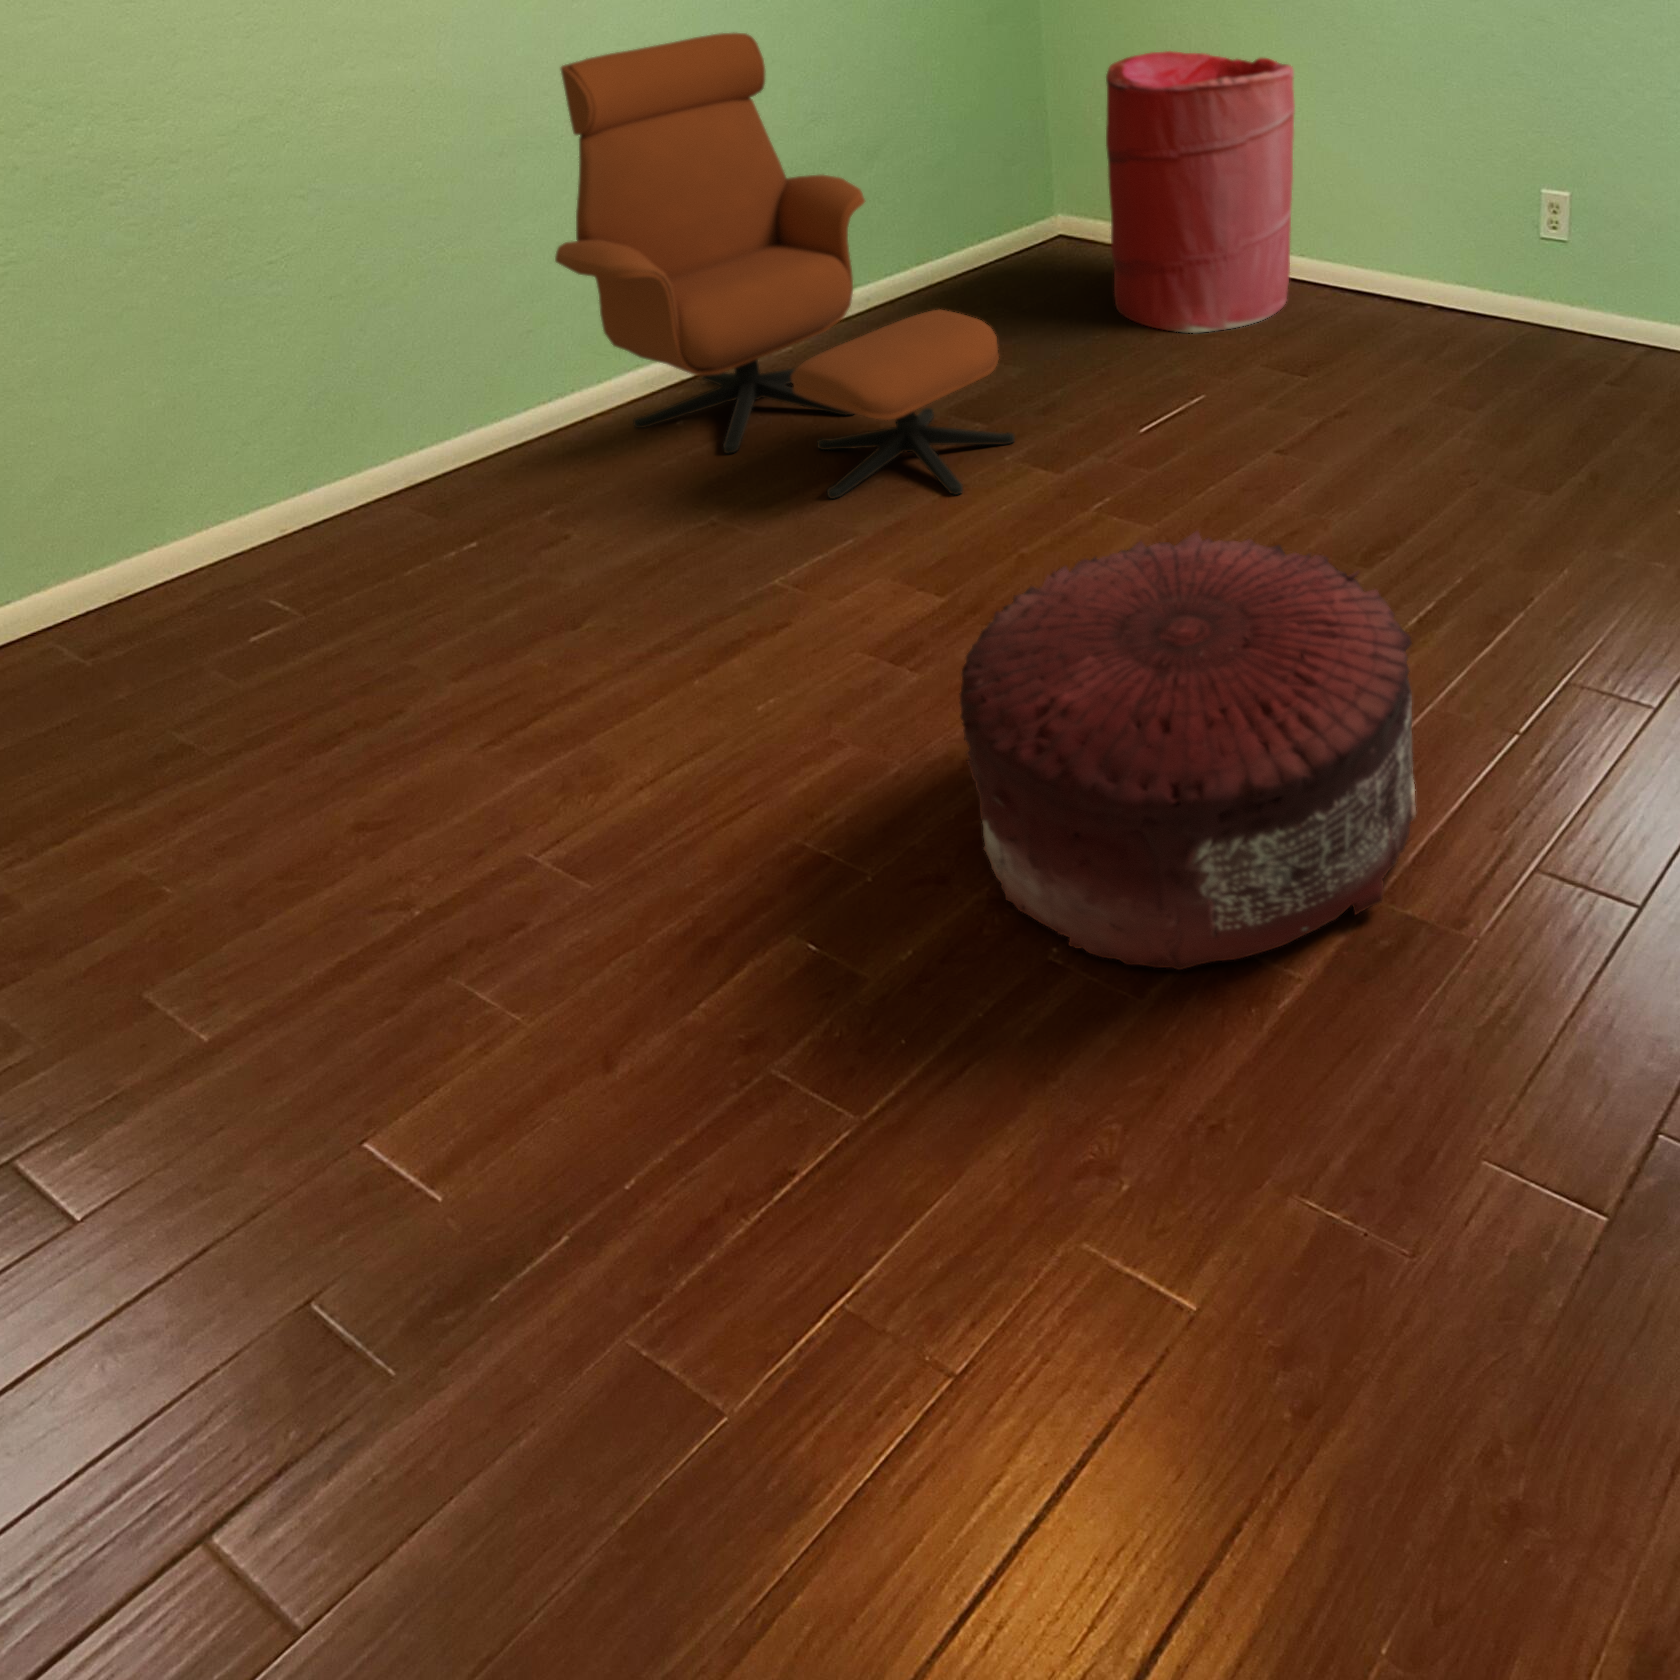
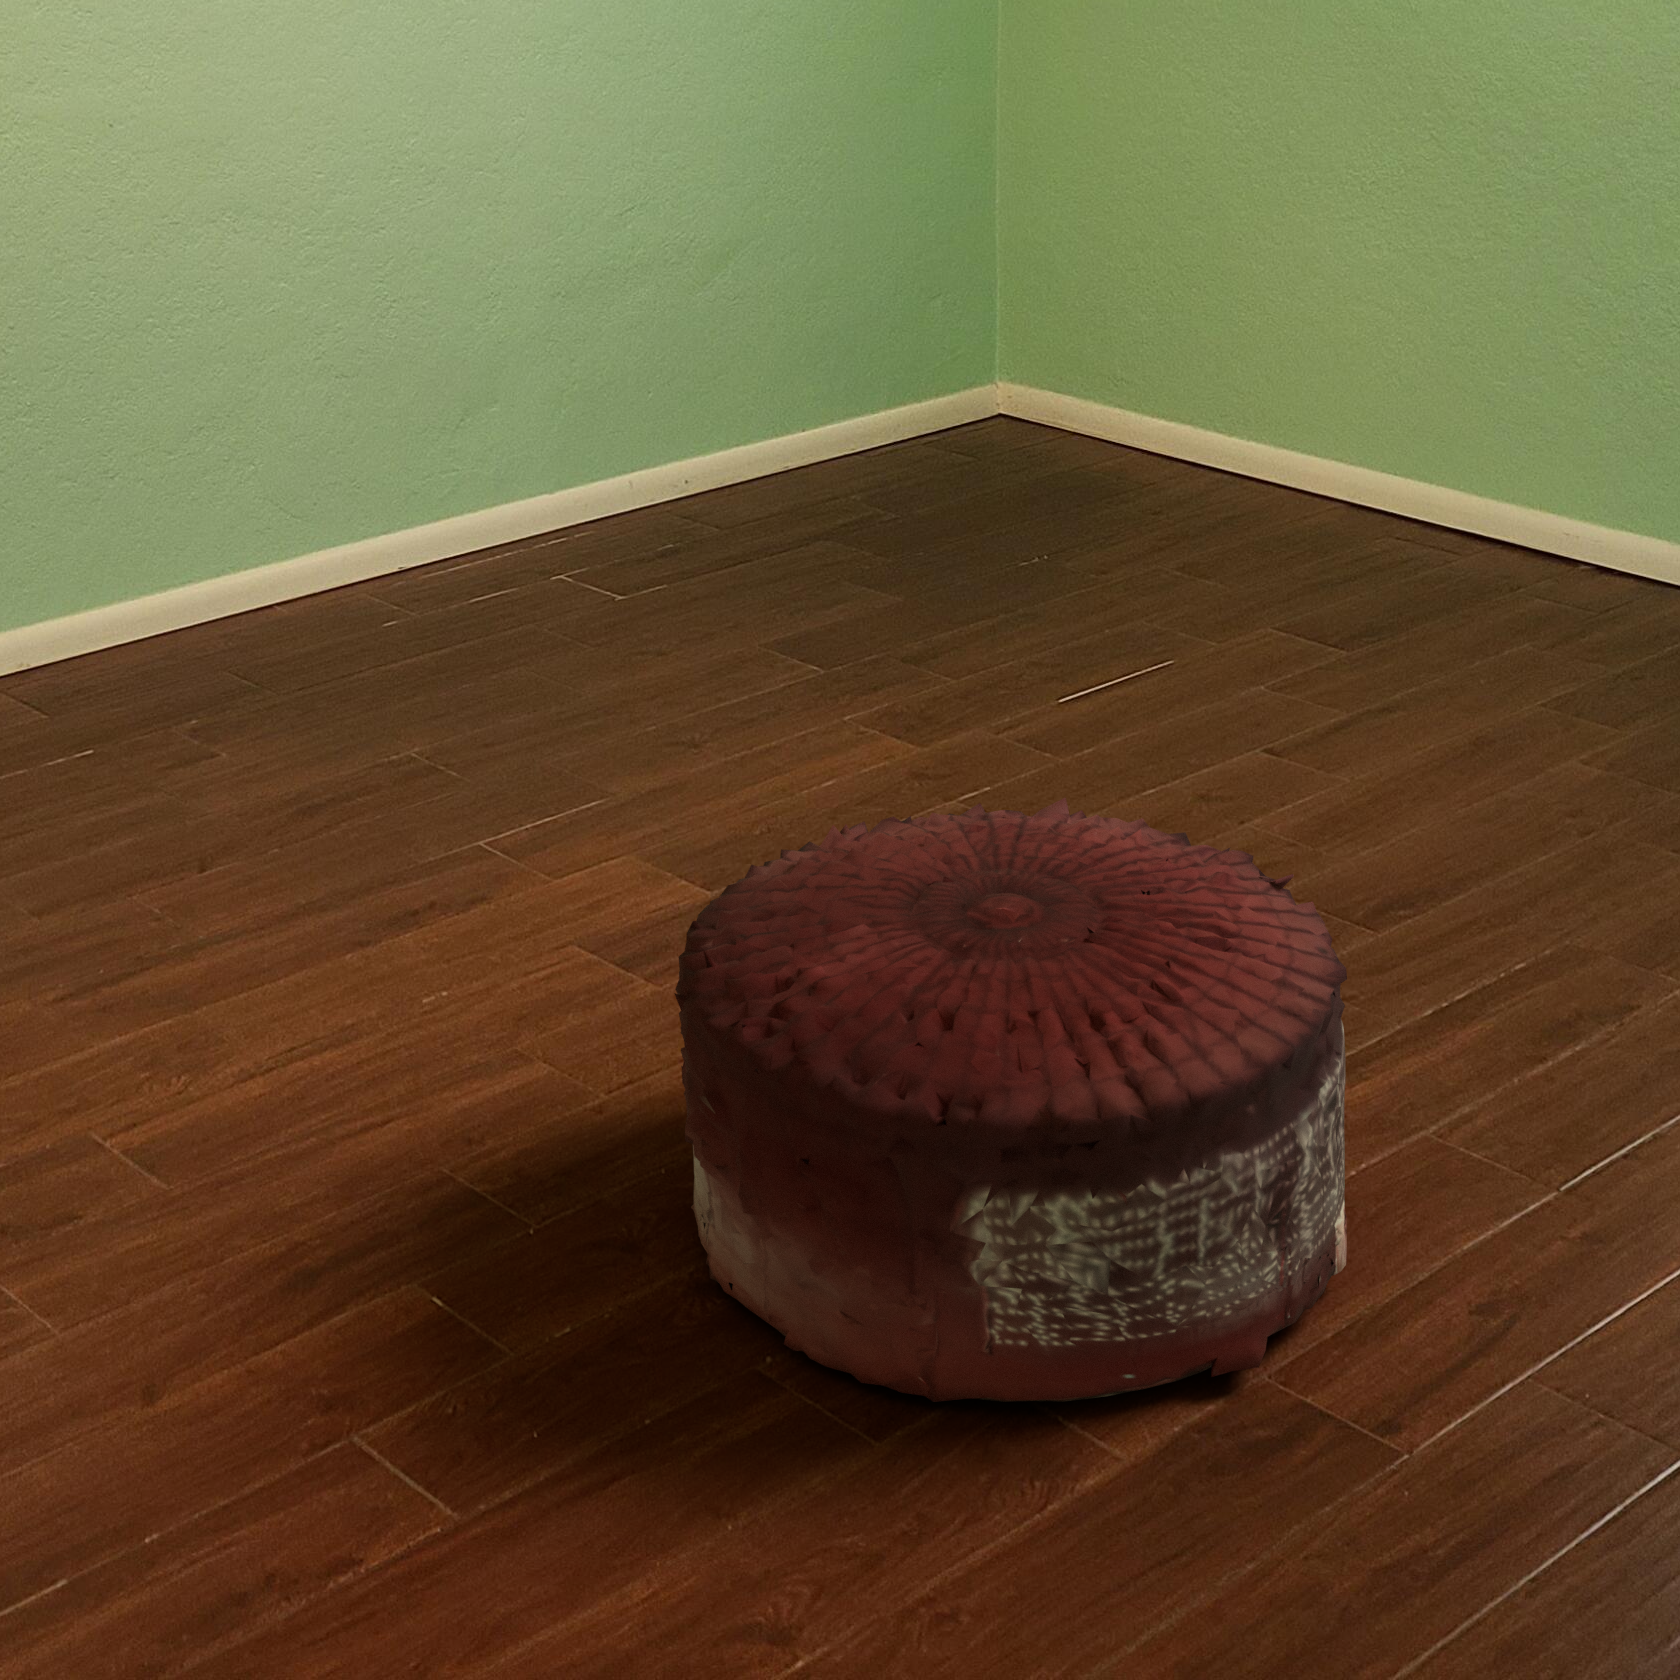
lounge chair: present [555,33,1015,498] -> none [253,74,861,766]
laundry hamper: present [1106,51,1295,333] -> none [1062,138,1373,582]

